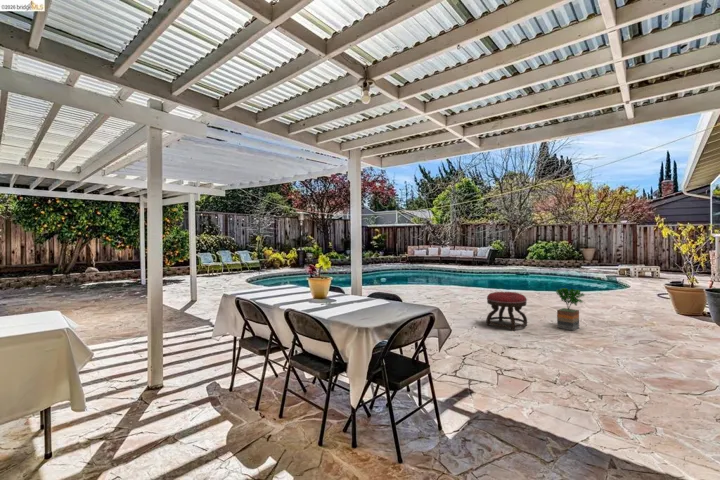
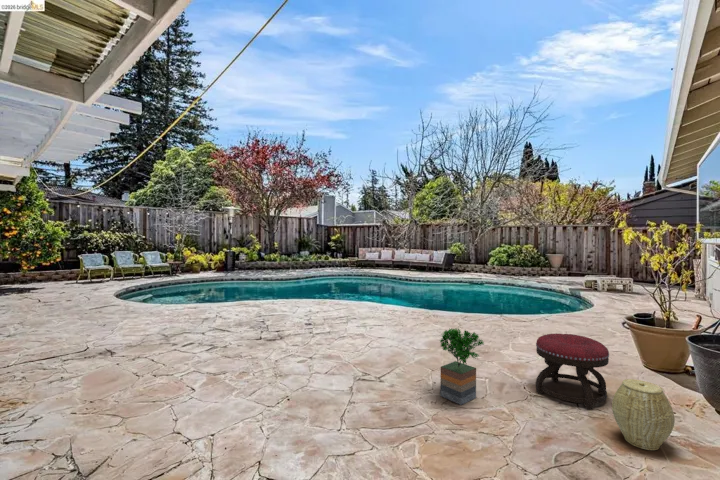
ottoman: present [486,292,527,331] -> present [536,333,609,409]
woven basket: none [665,309,700,343] -> present [612,379,675,450]

